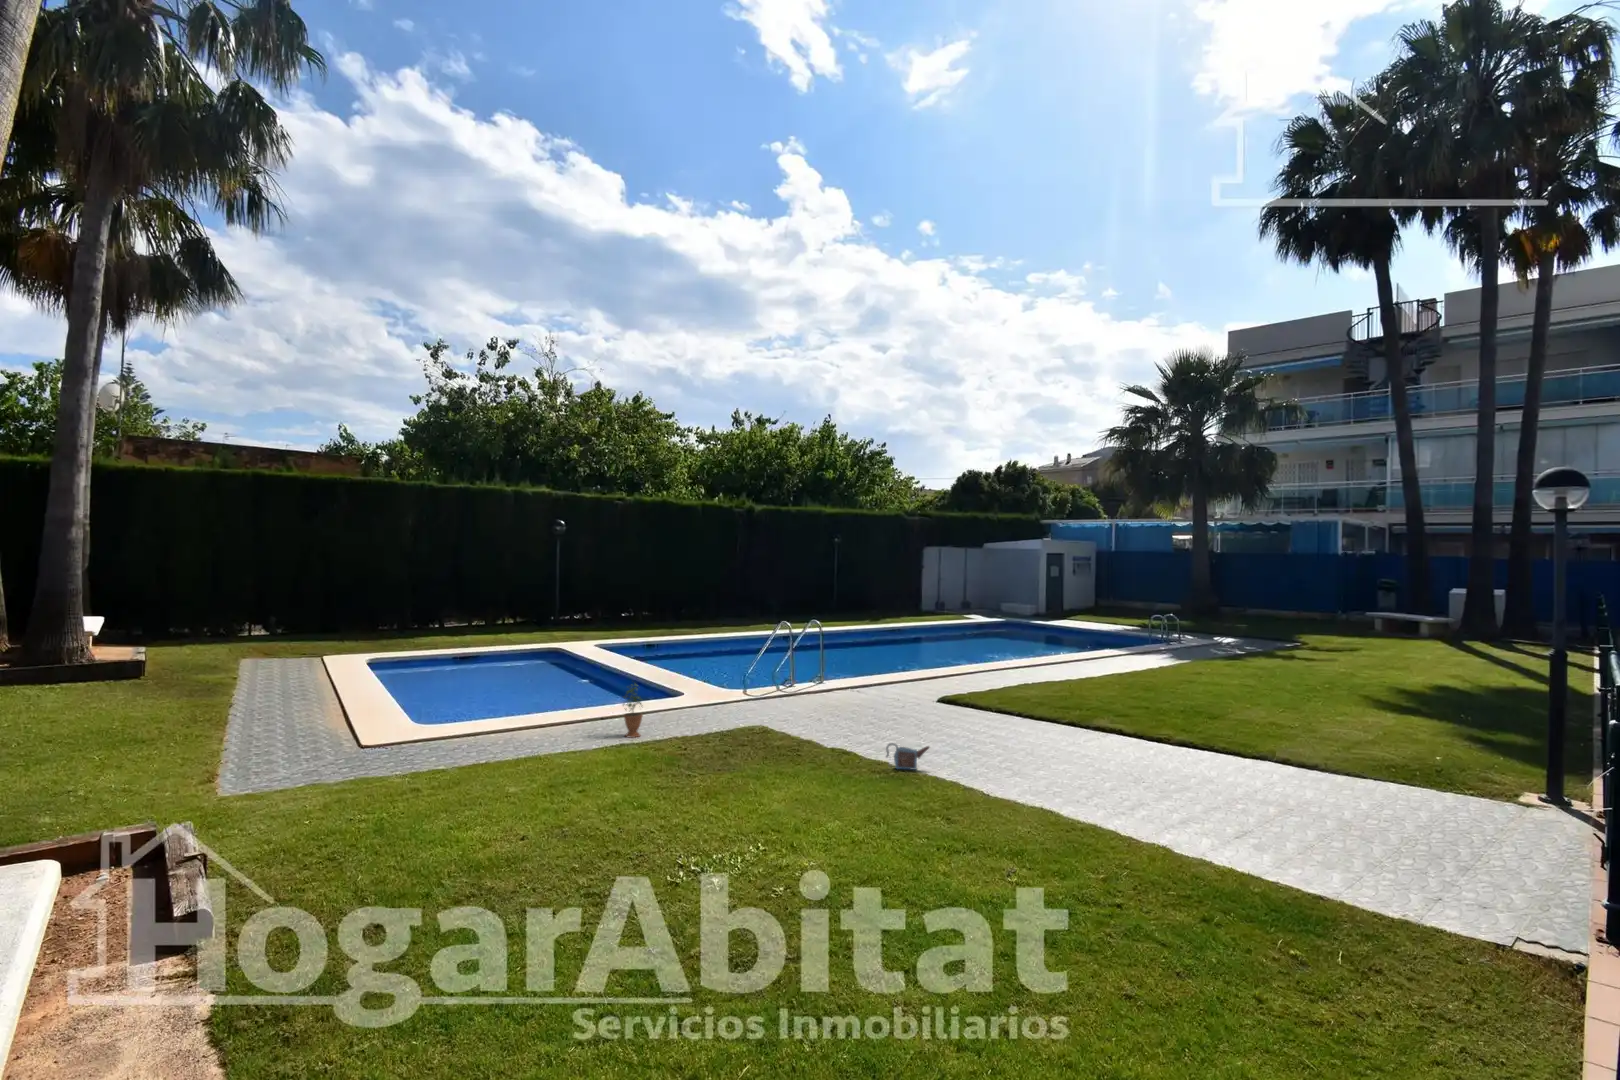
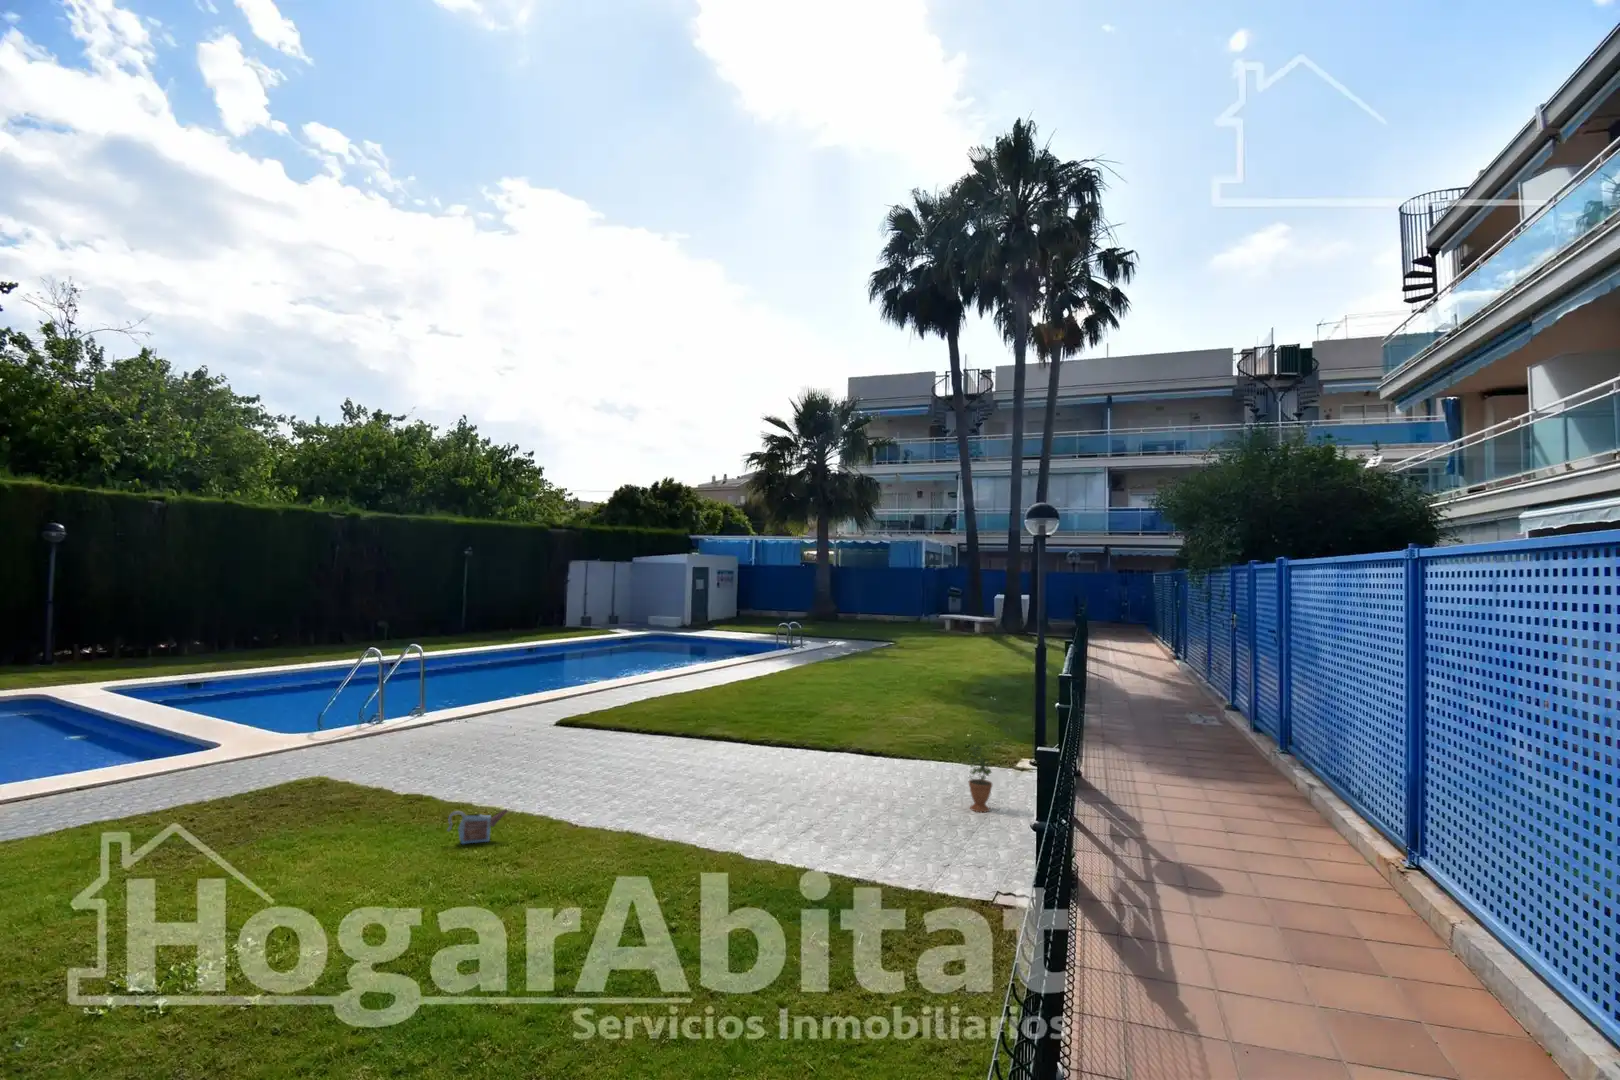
potted plant: present [623,684,643,738] -> present [968,745,992,812]

